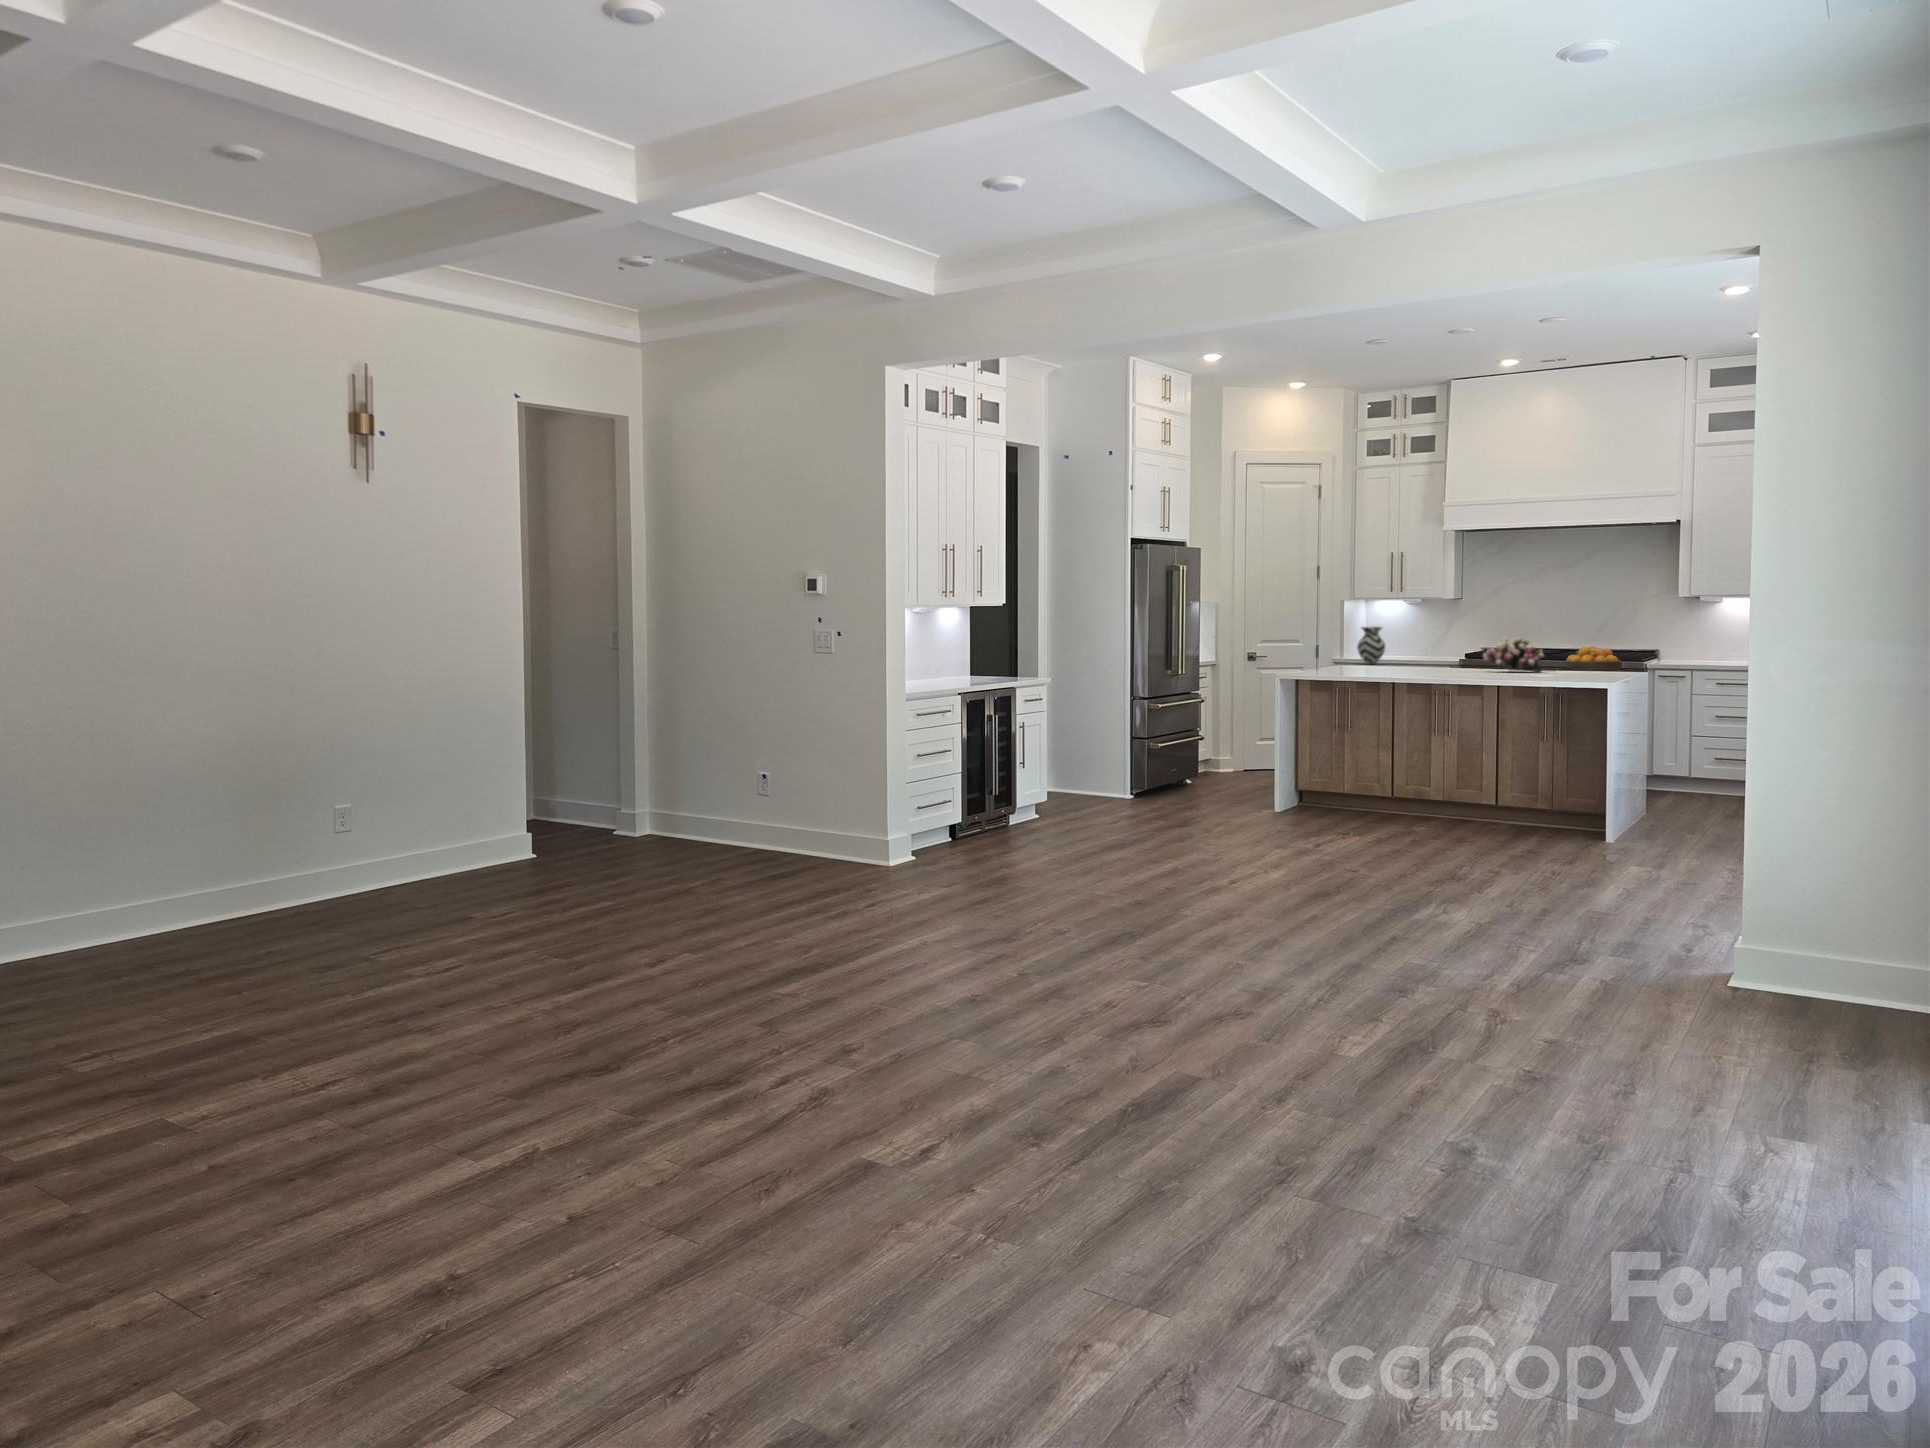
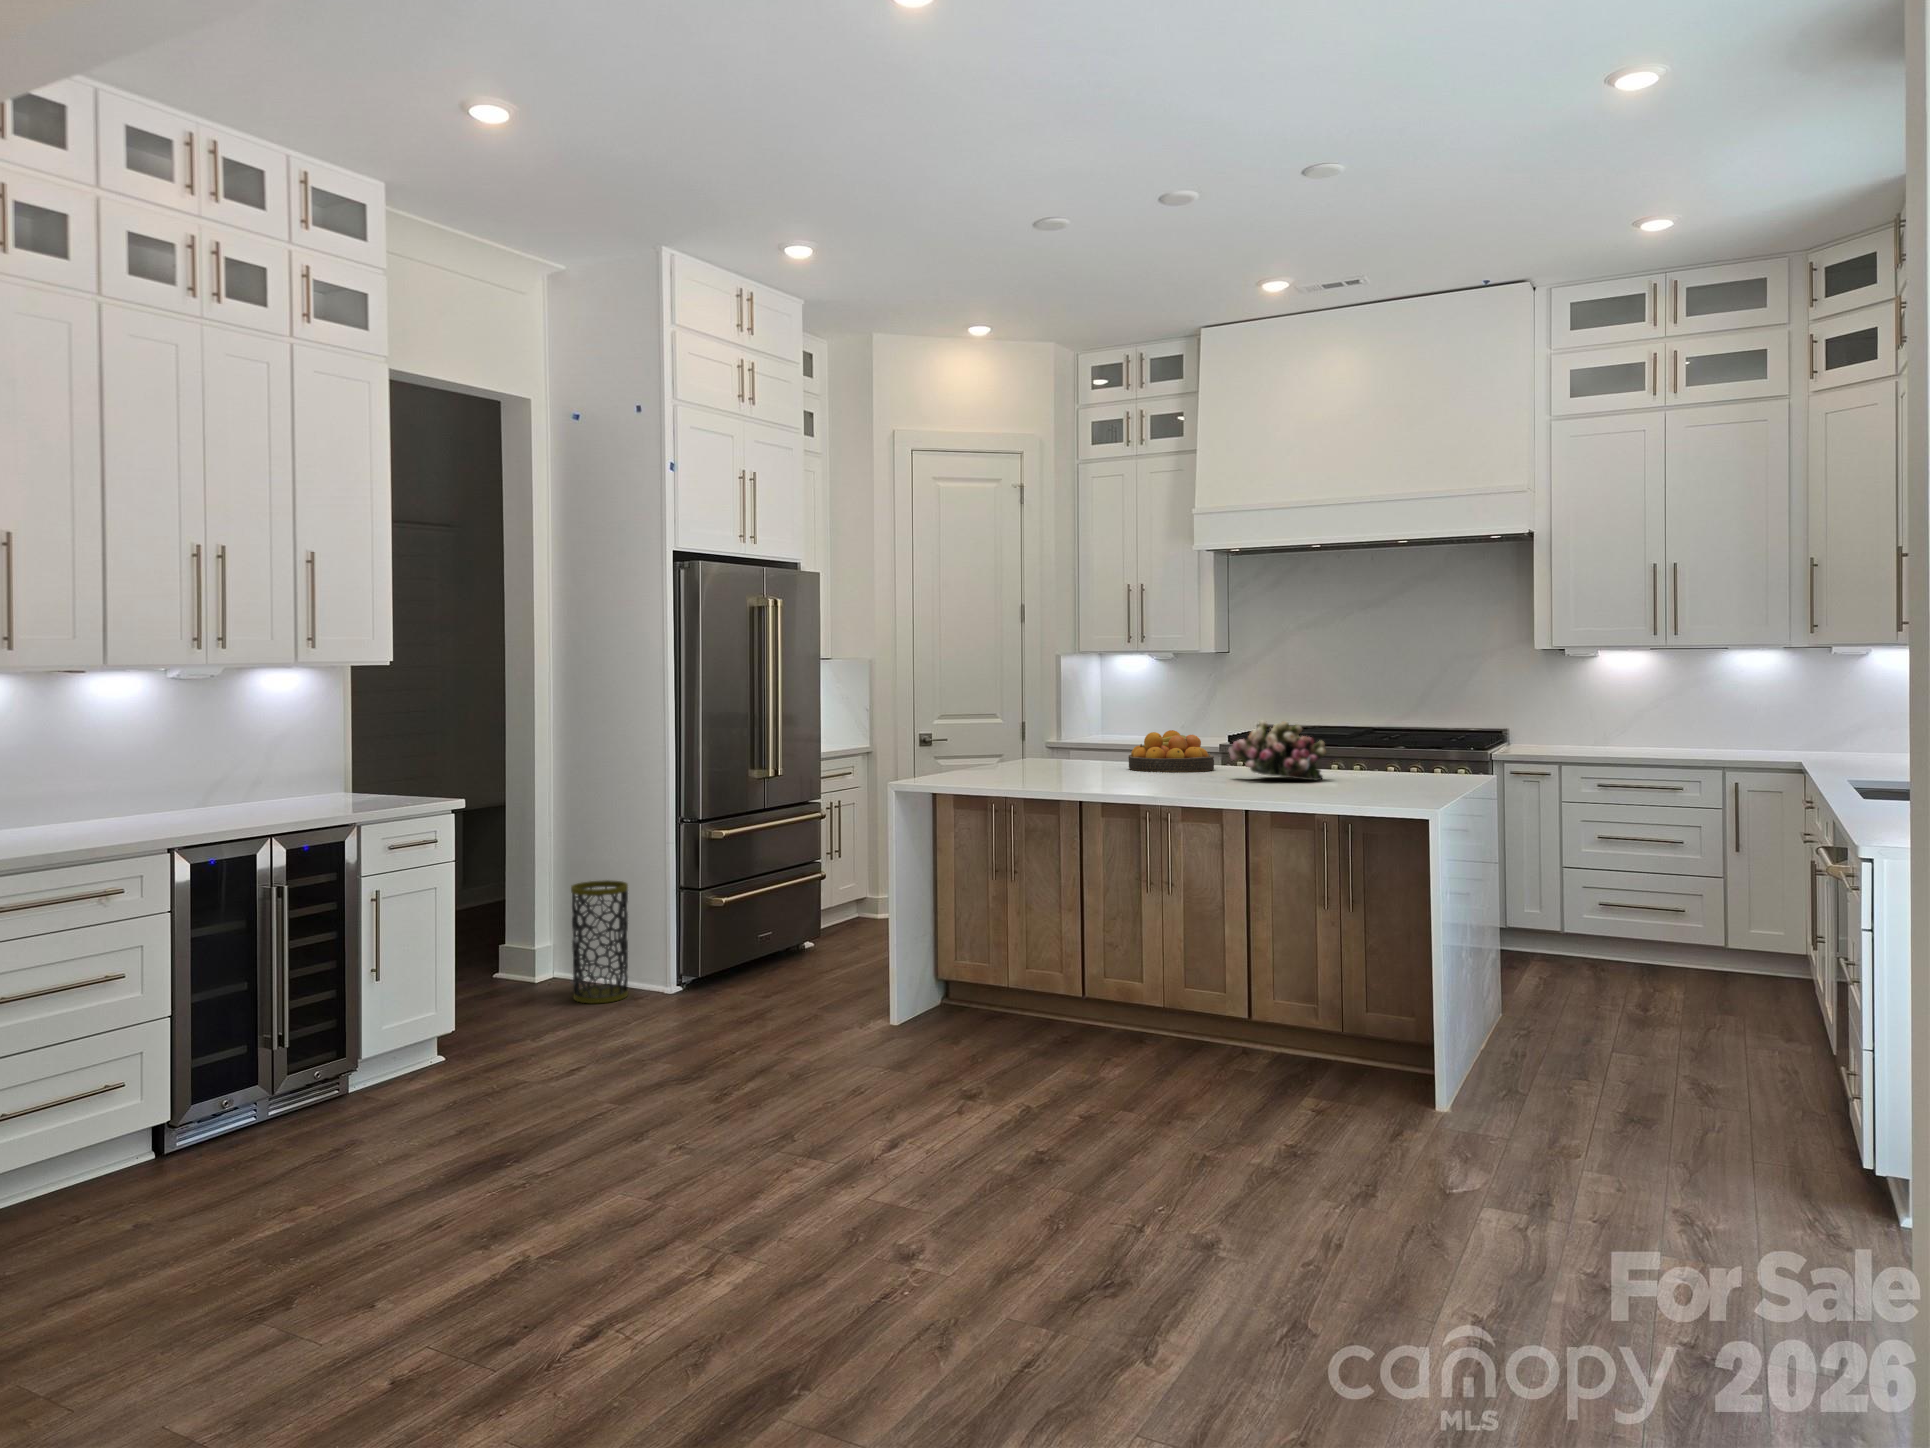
vase: present [1357,627,1385,664] -> none [1083,695,1123,751]
fruit bowl: present [1566,646,1622,670] -> present [1128,730,1214,772]
trash can: none [1073,732,1106,801] -> present [571,880,628,1003]

